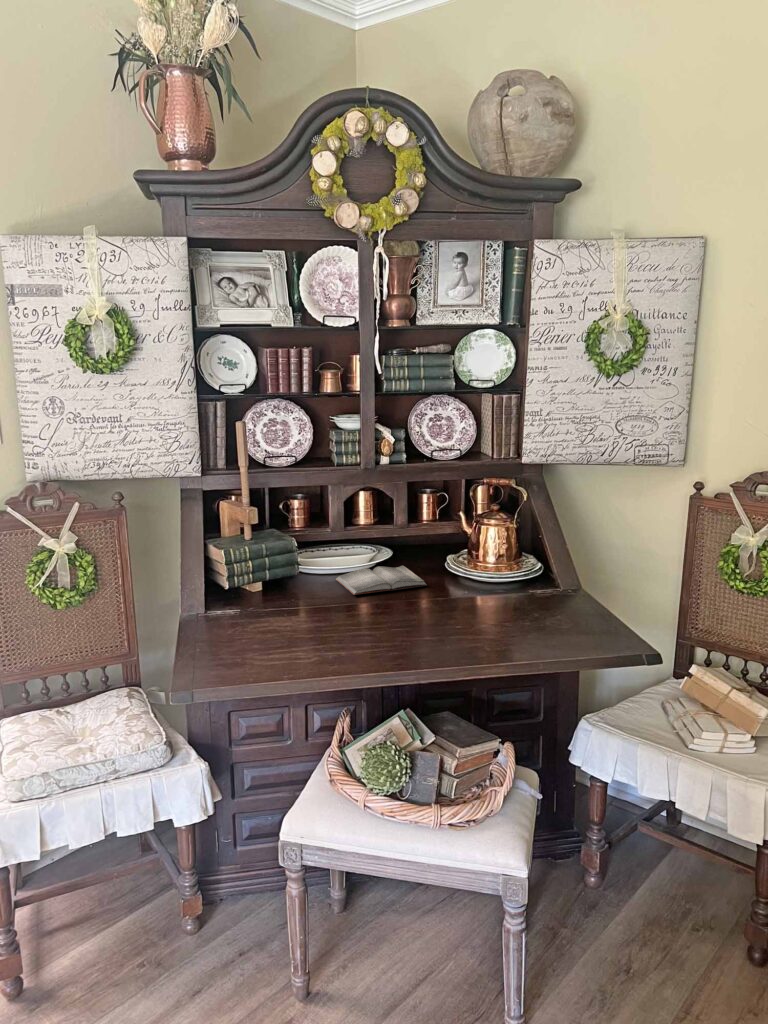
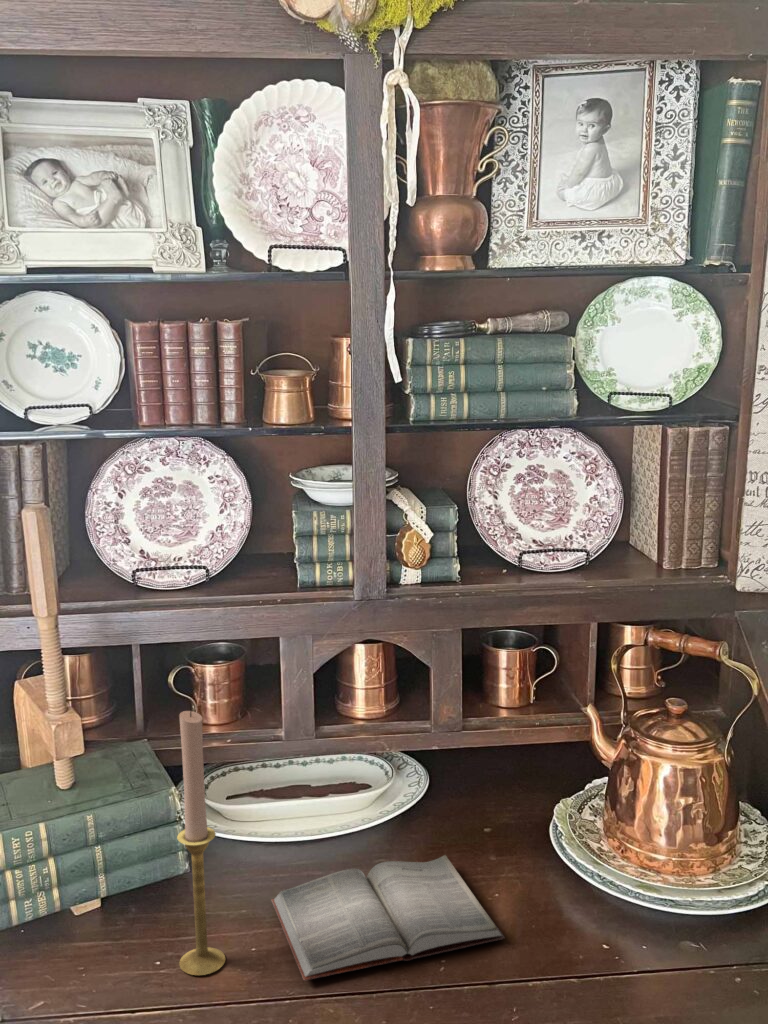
candlestick: none [305,495,322,596] -> present [177,711,225,975]

